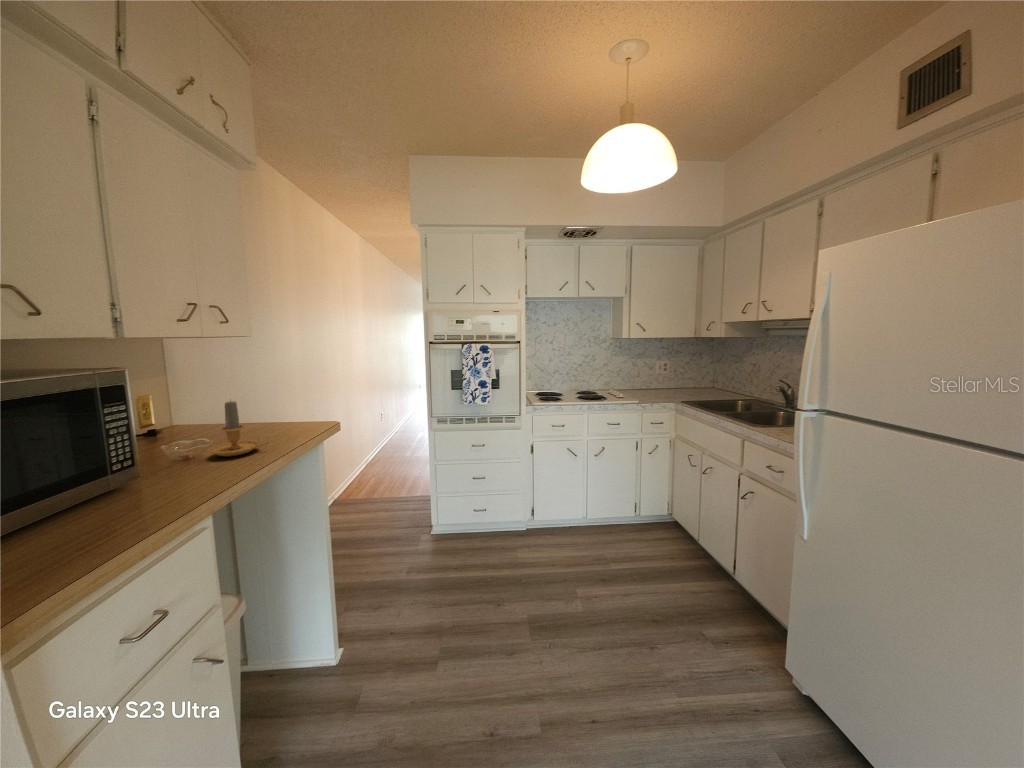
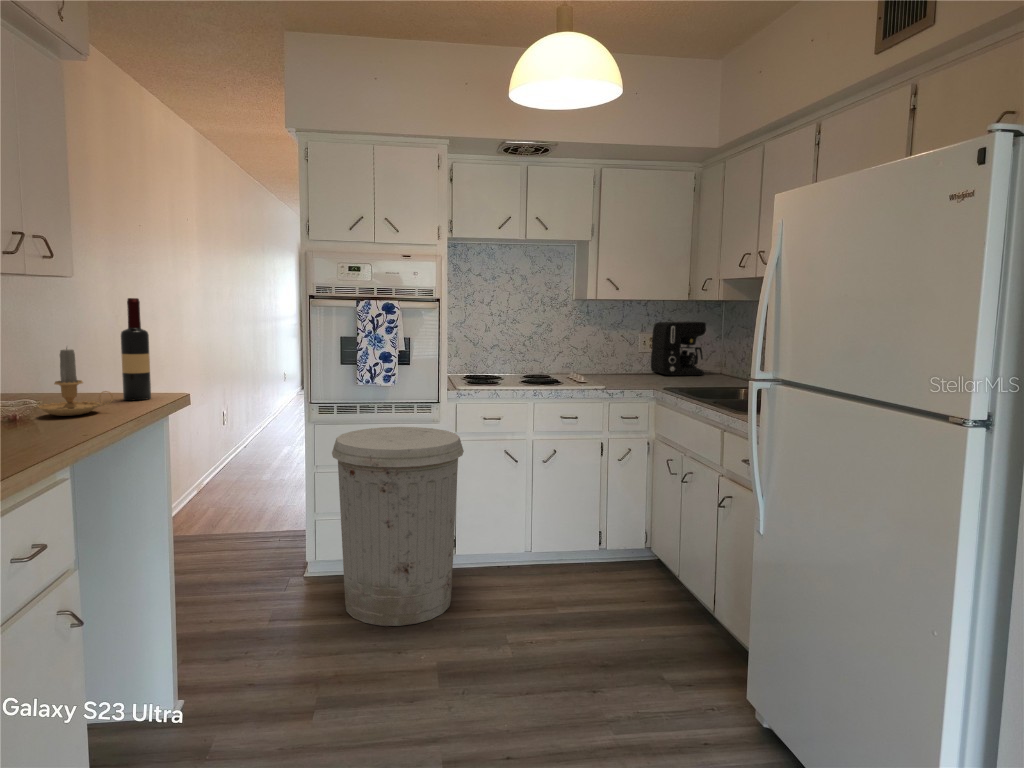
coffee maker: none [664,351,706,390] -> present [651,321,706,375]
wine bottle: none [282,355,307,434] -> present [121,298,151,400]
trash can: none [446,433,540,582] -> present [332,427,464,626]

